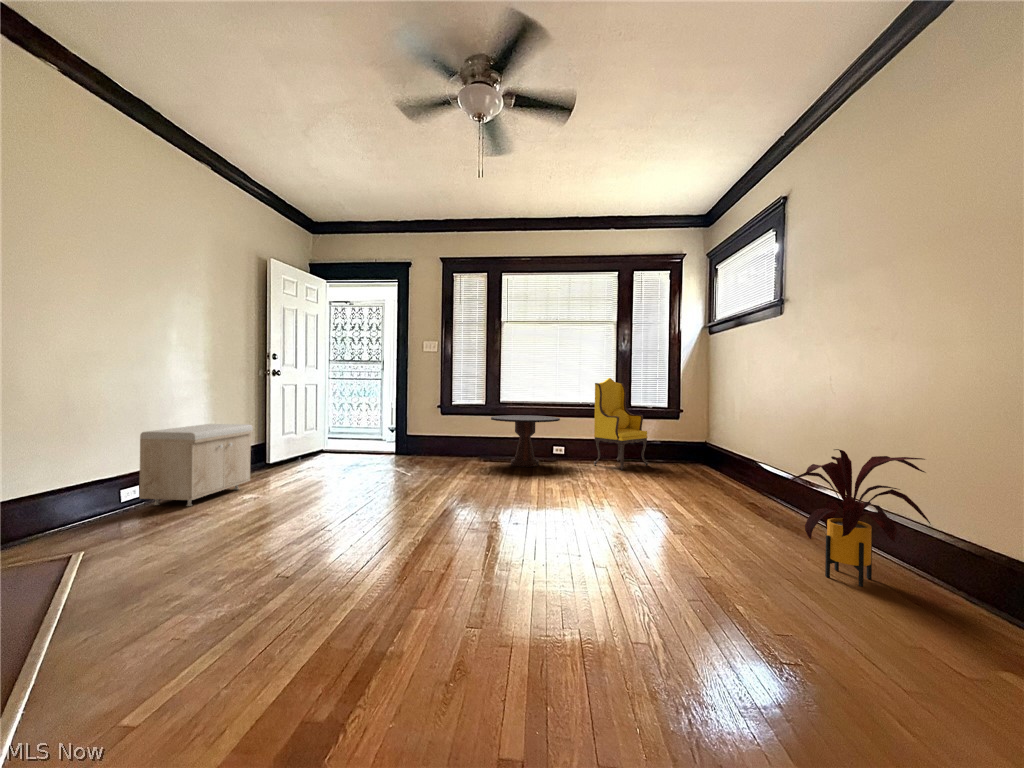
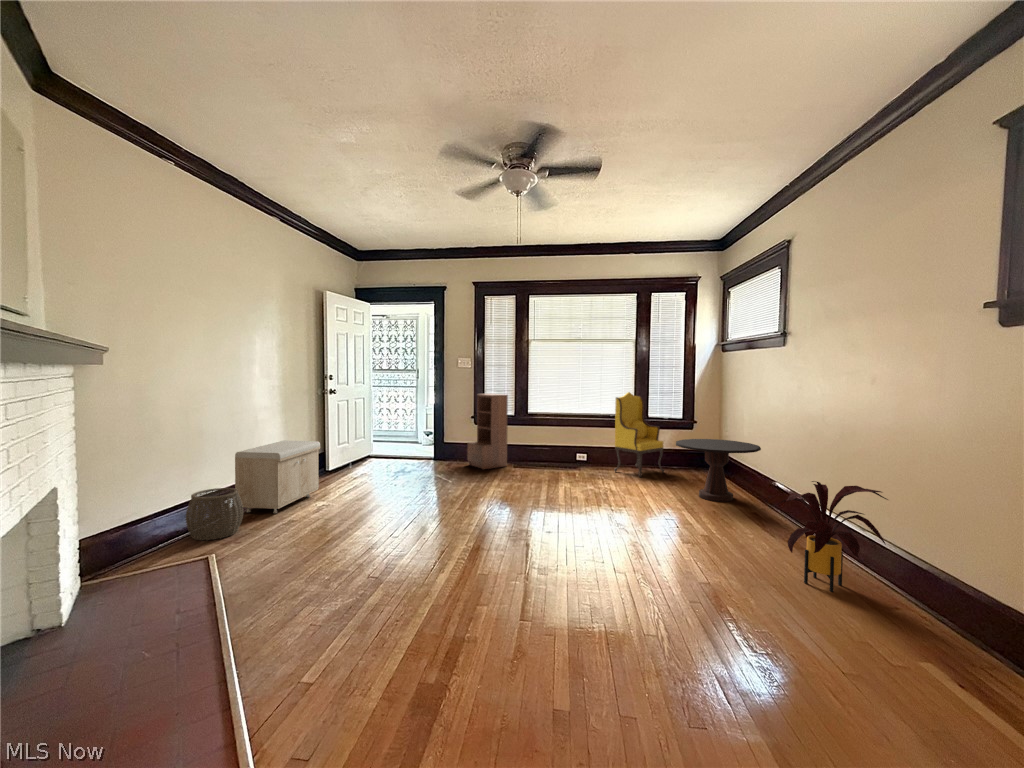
bookshelf: none [432,381,477,463] -> present [467,394,508,469]
side table: present [491,415,560,467] -> present [676,439,761,502]
woven basket: none [59,472,141,536] -> present [185,488,243,540]

